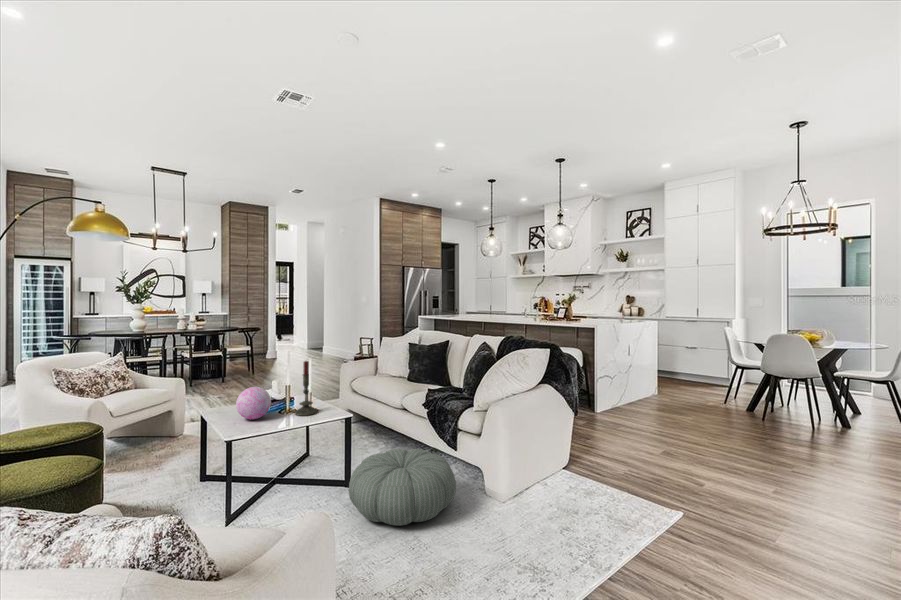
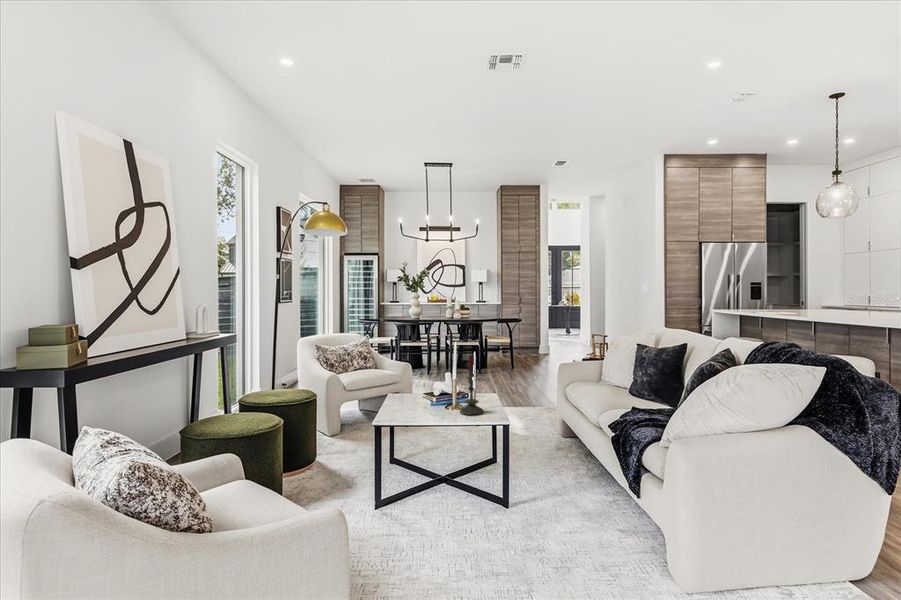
decorative orb: present [236,387,271,419] -> none [405,377,438,410]
pouf: present [349,449,456,526] -> none [479,474,614,573]

